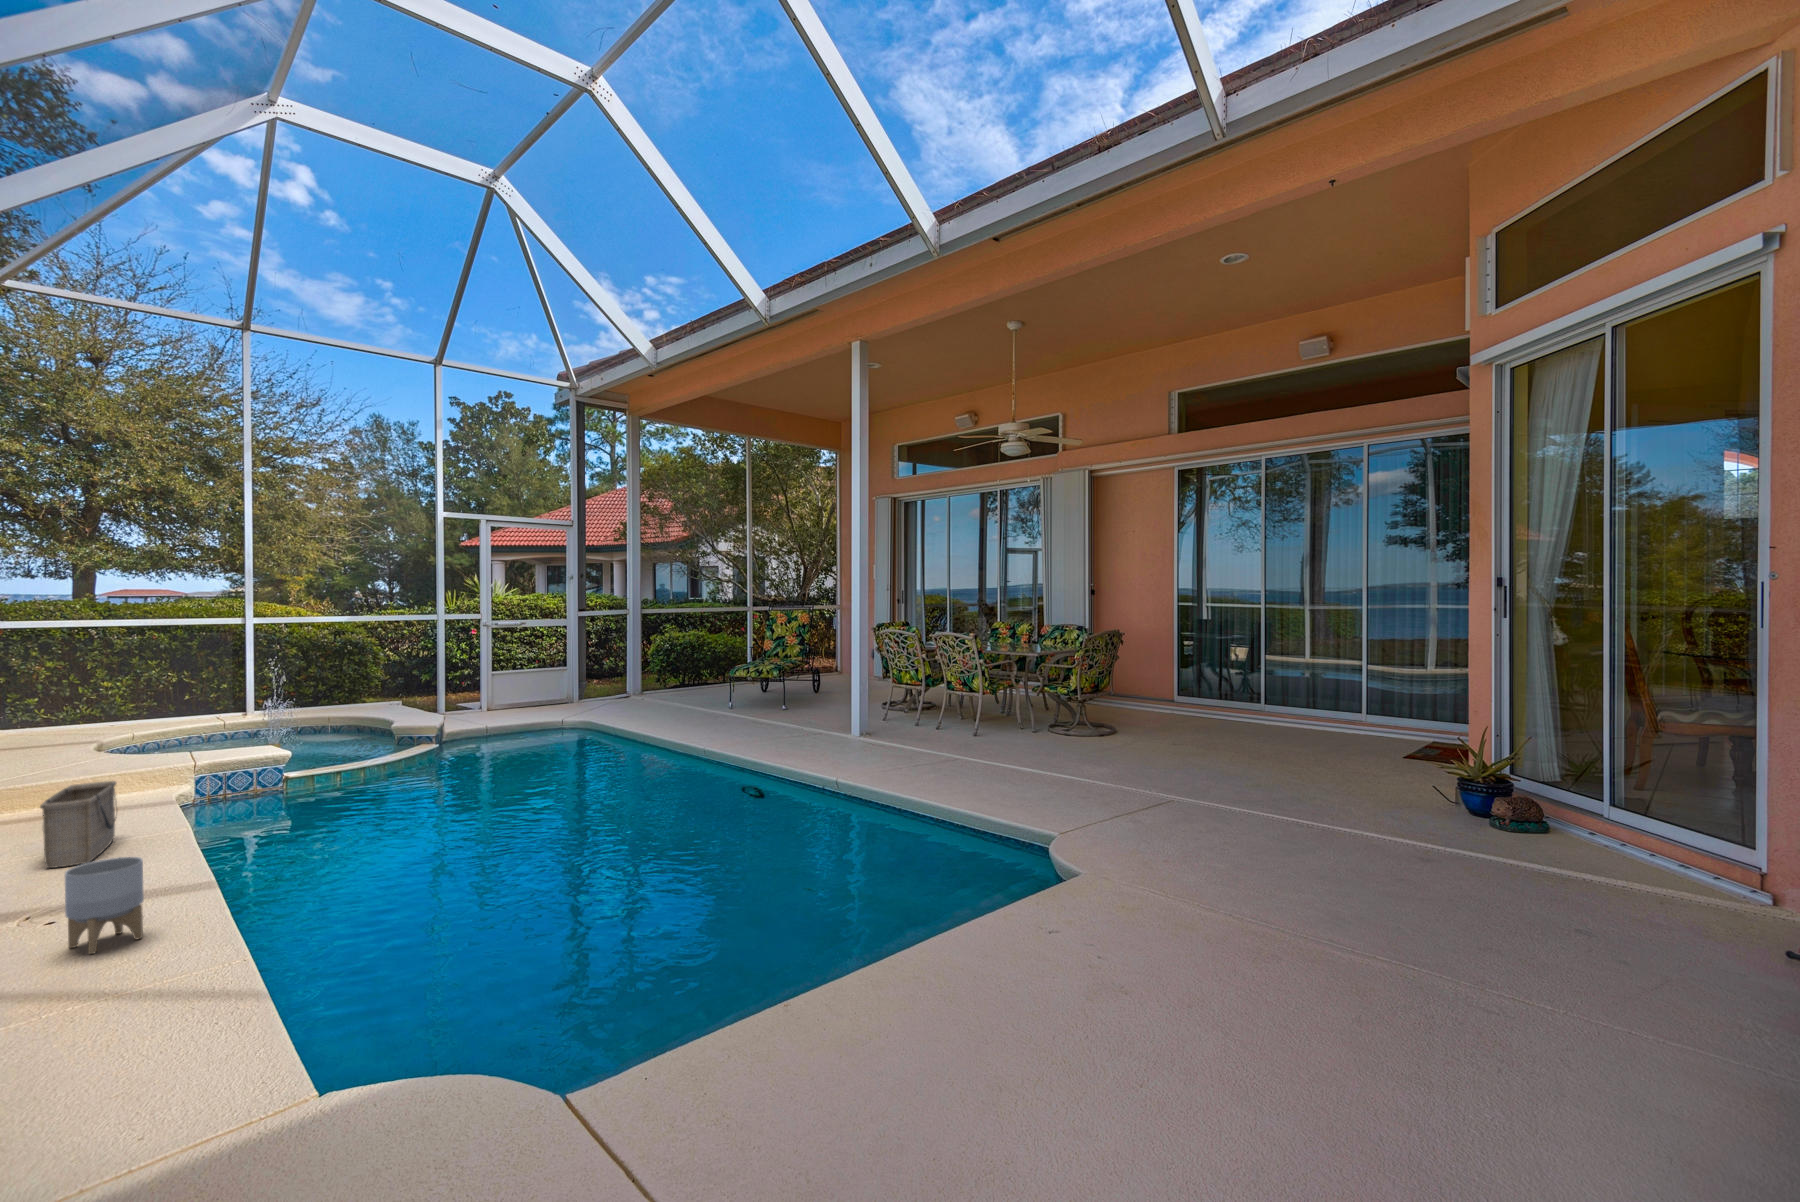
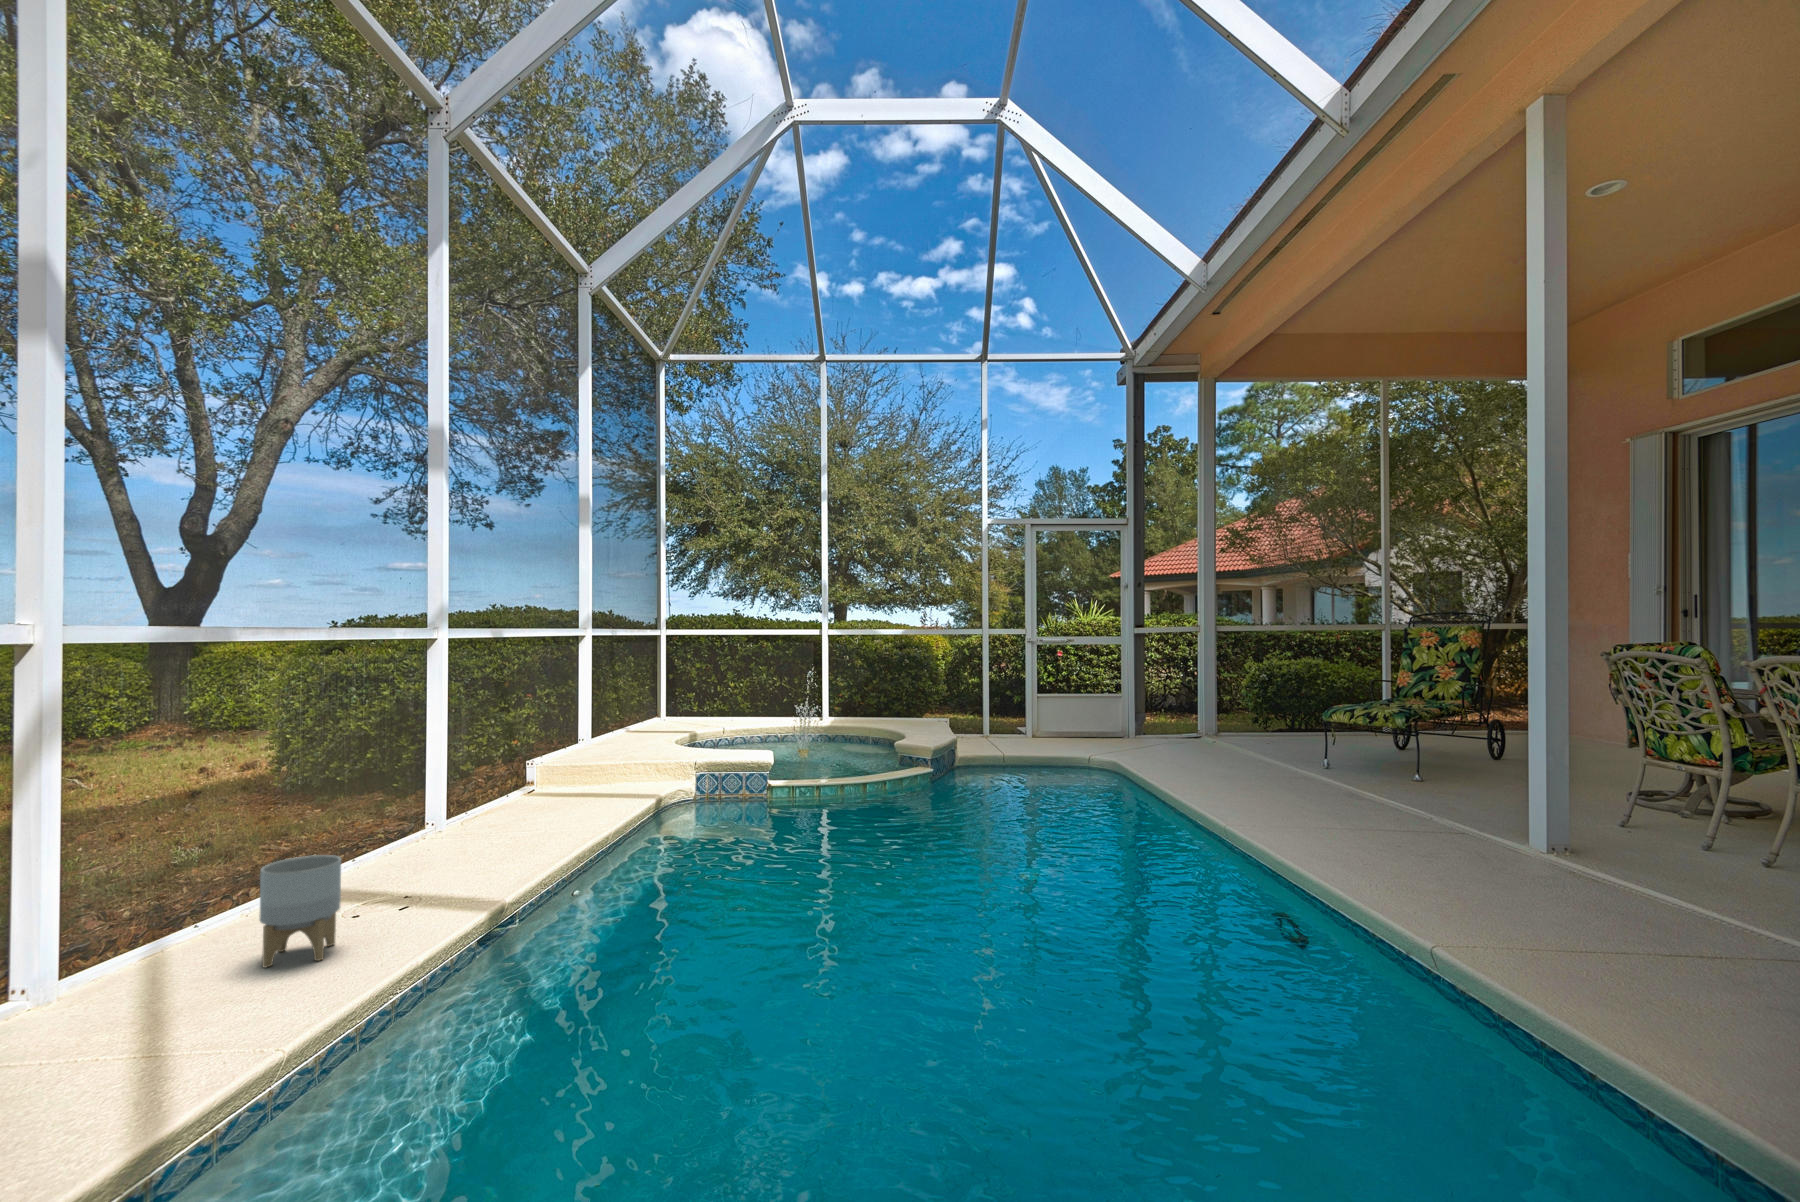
basket: present [40,781,116,868] -> none [464,766,556,847]

